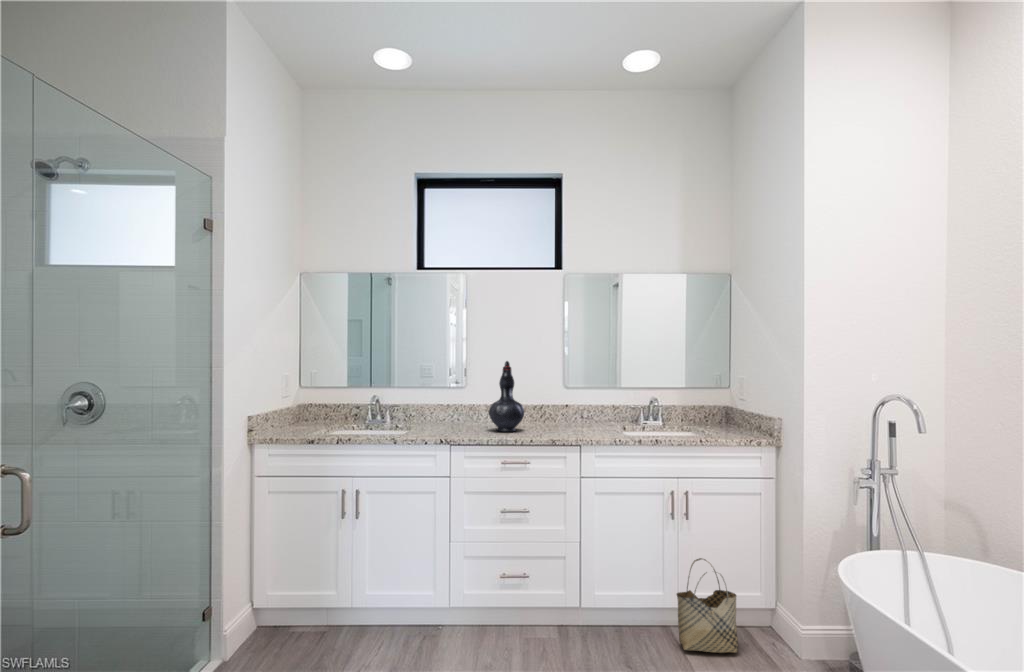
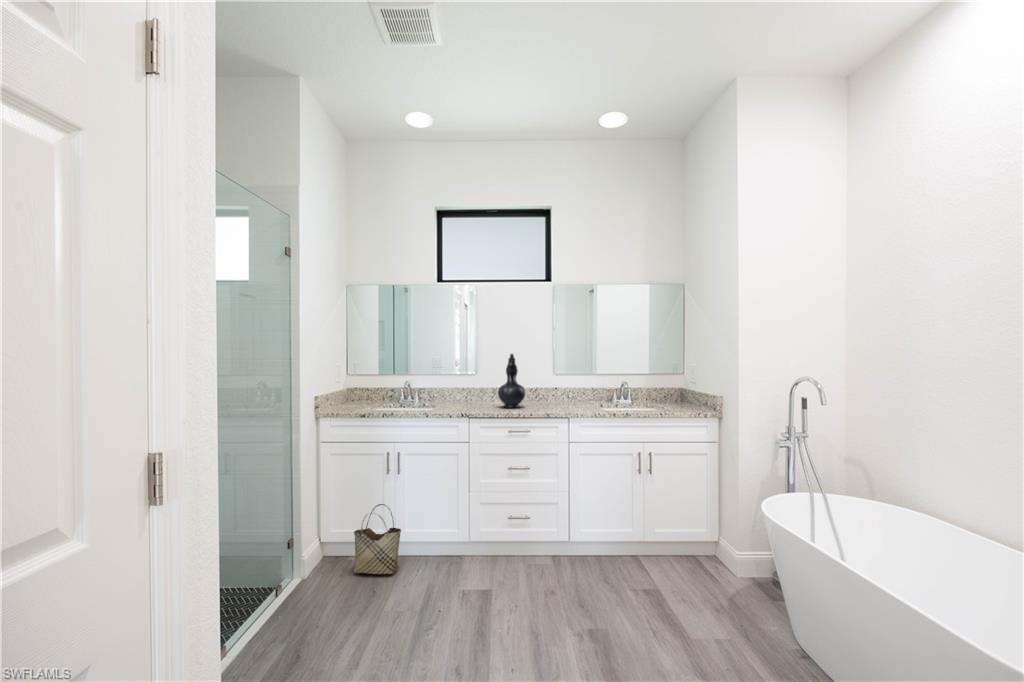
woven basket: present [677,558,738,653] -> present [354,504,401,574]

